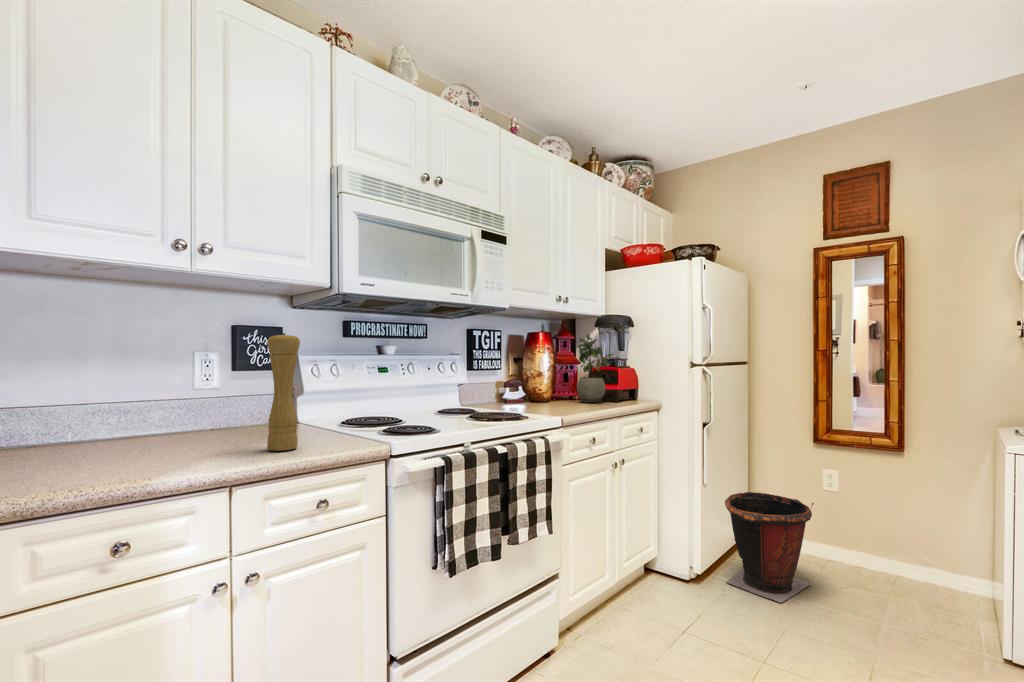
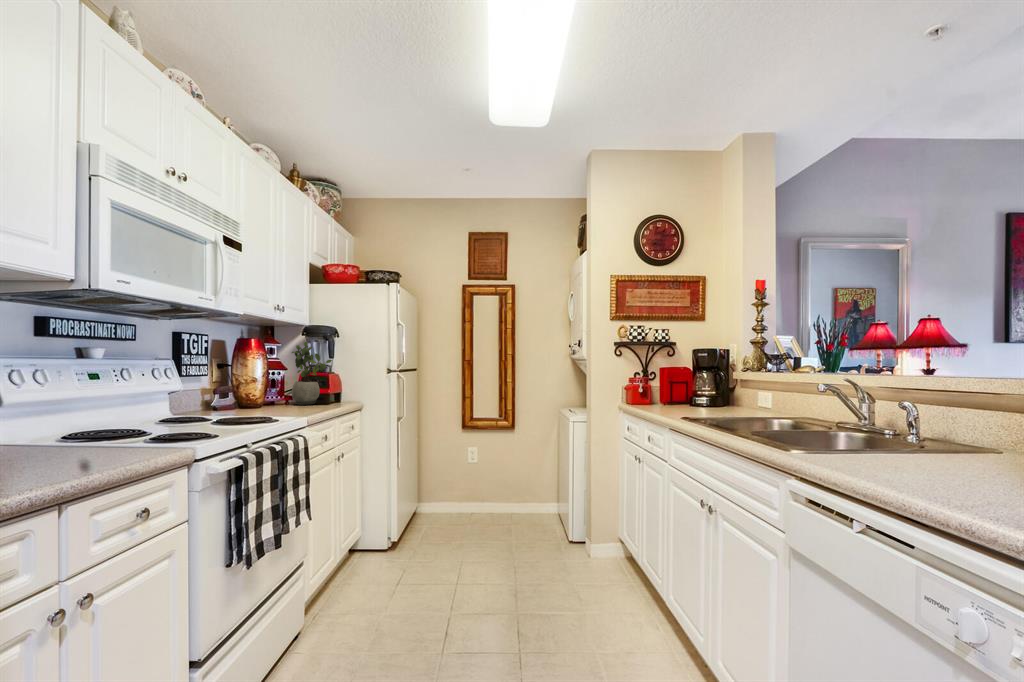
pepper mill: present [267,333,300,451] -> none [47,334,97,469]
waste bin: present [725,492,814,603] -> none [408,462,467,542]

